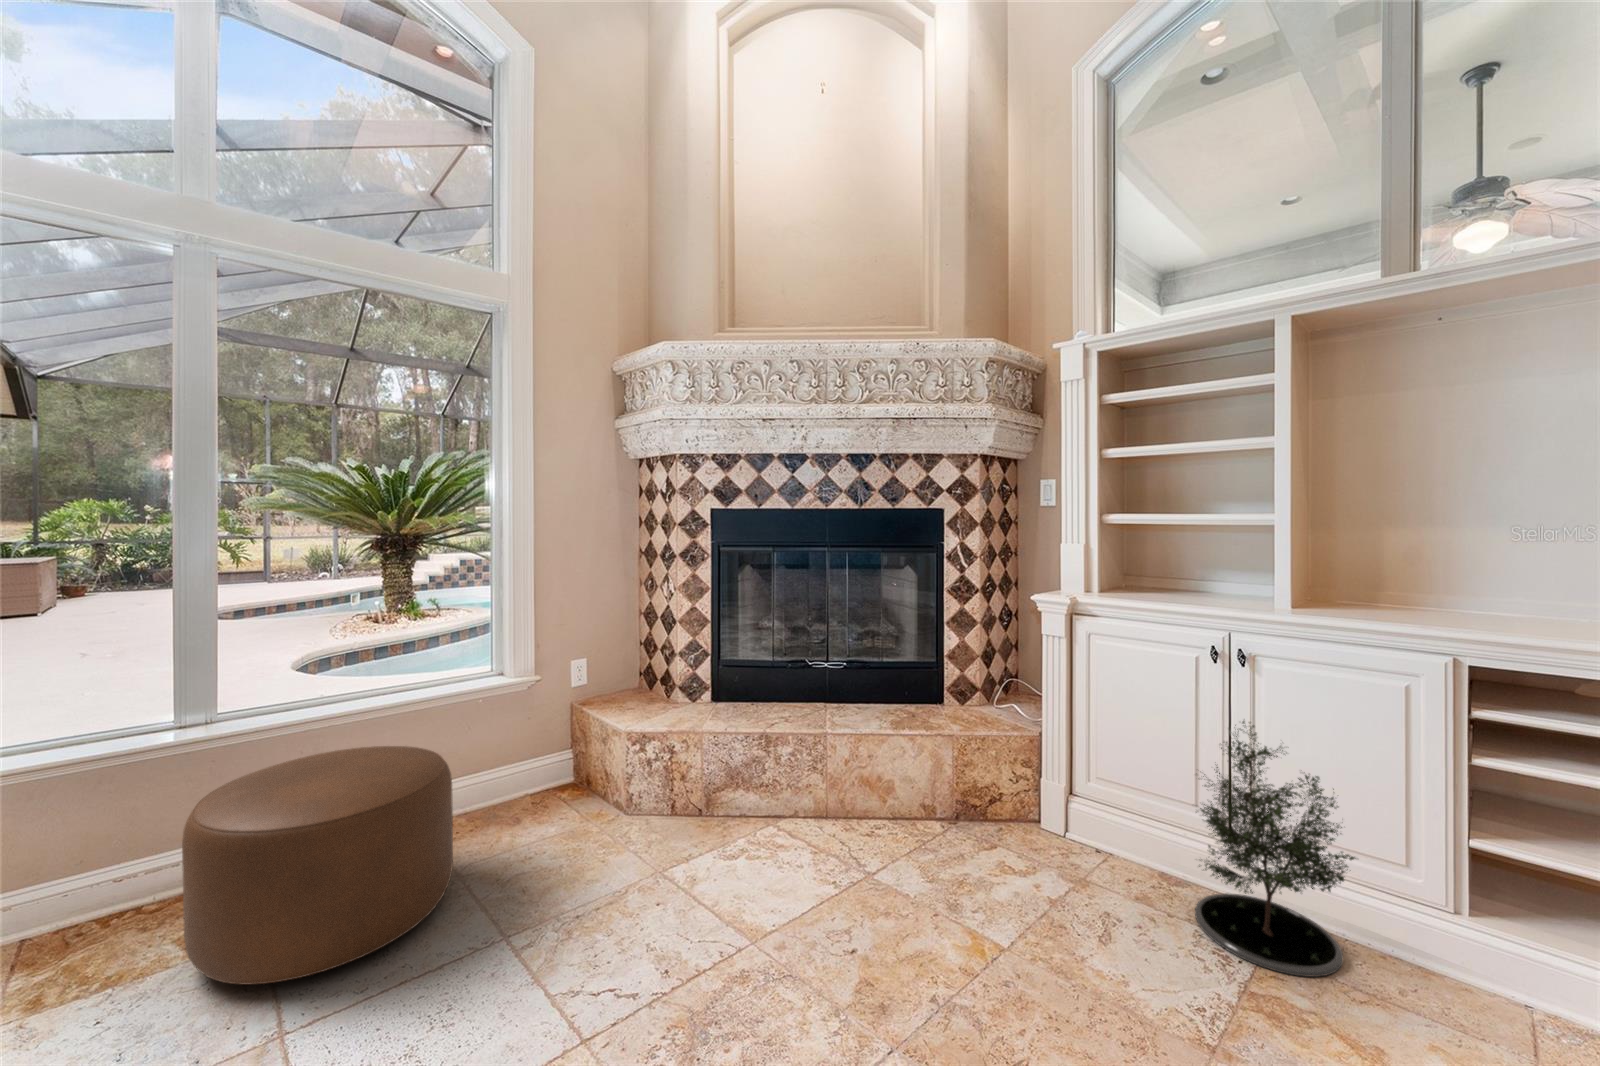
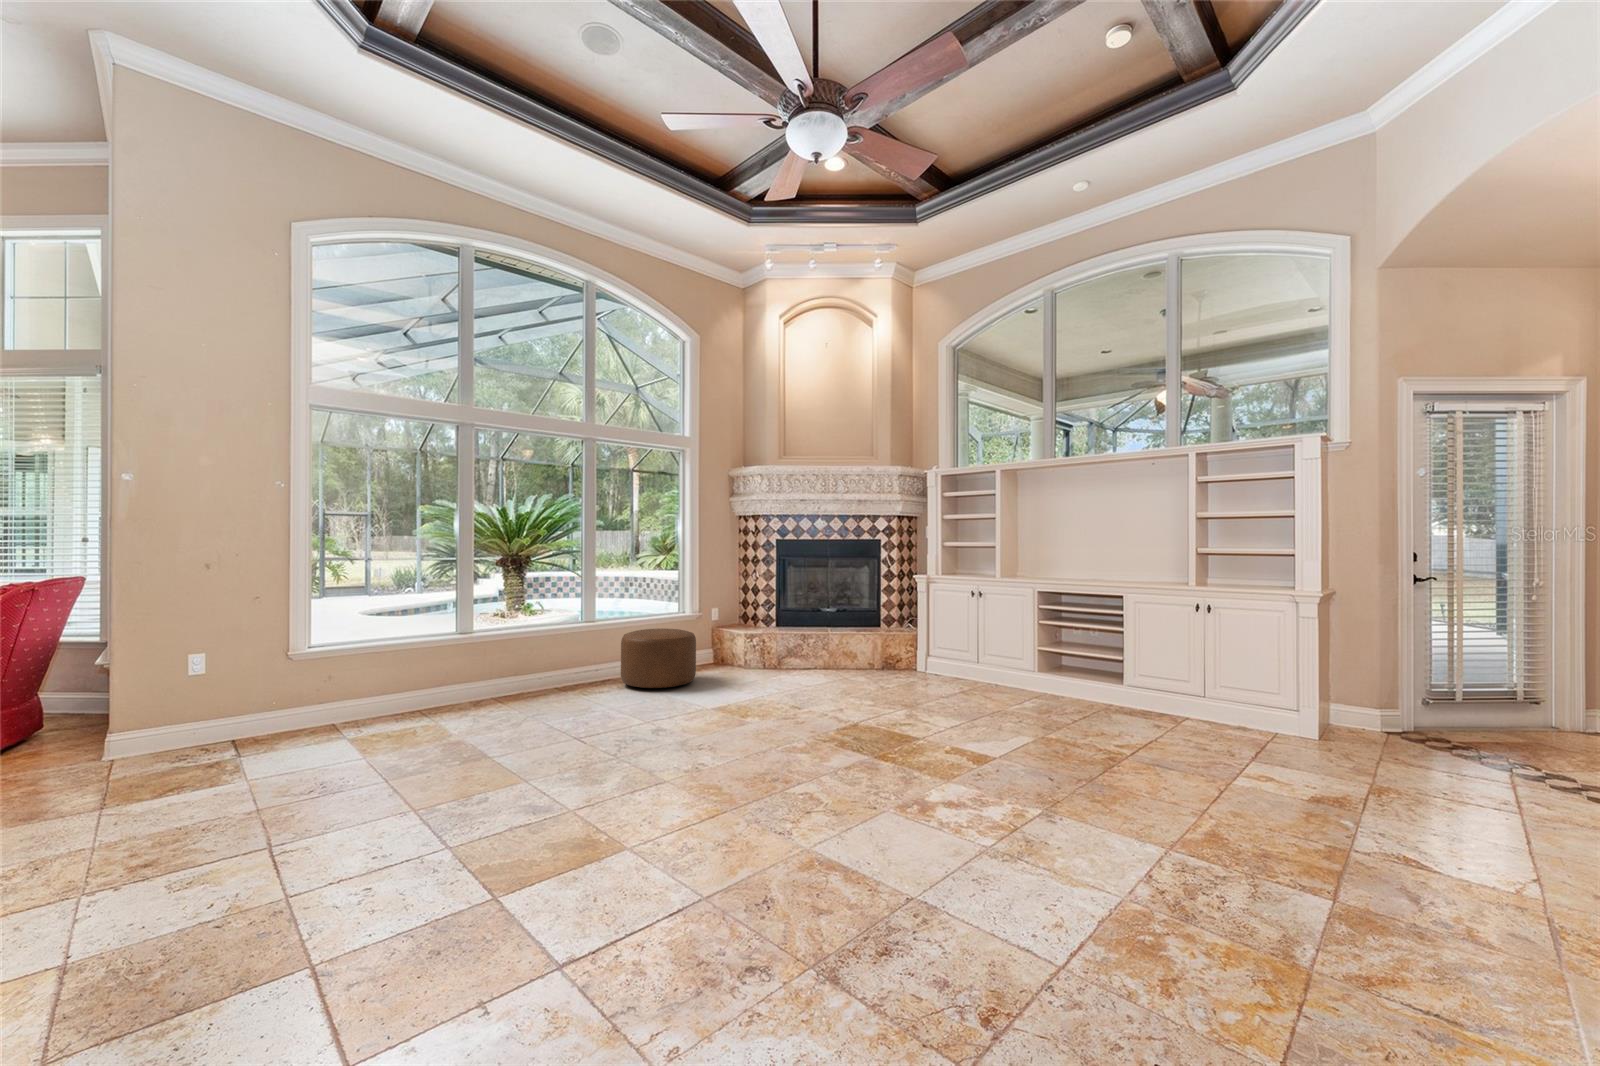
potted tree: present [1195,721,1356,977] -> none [954,612,1003,690]

